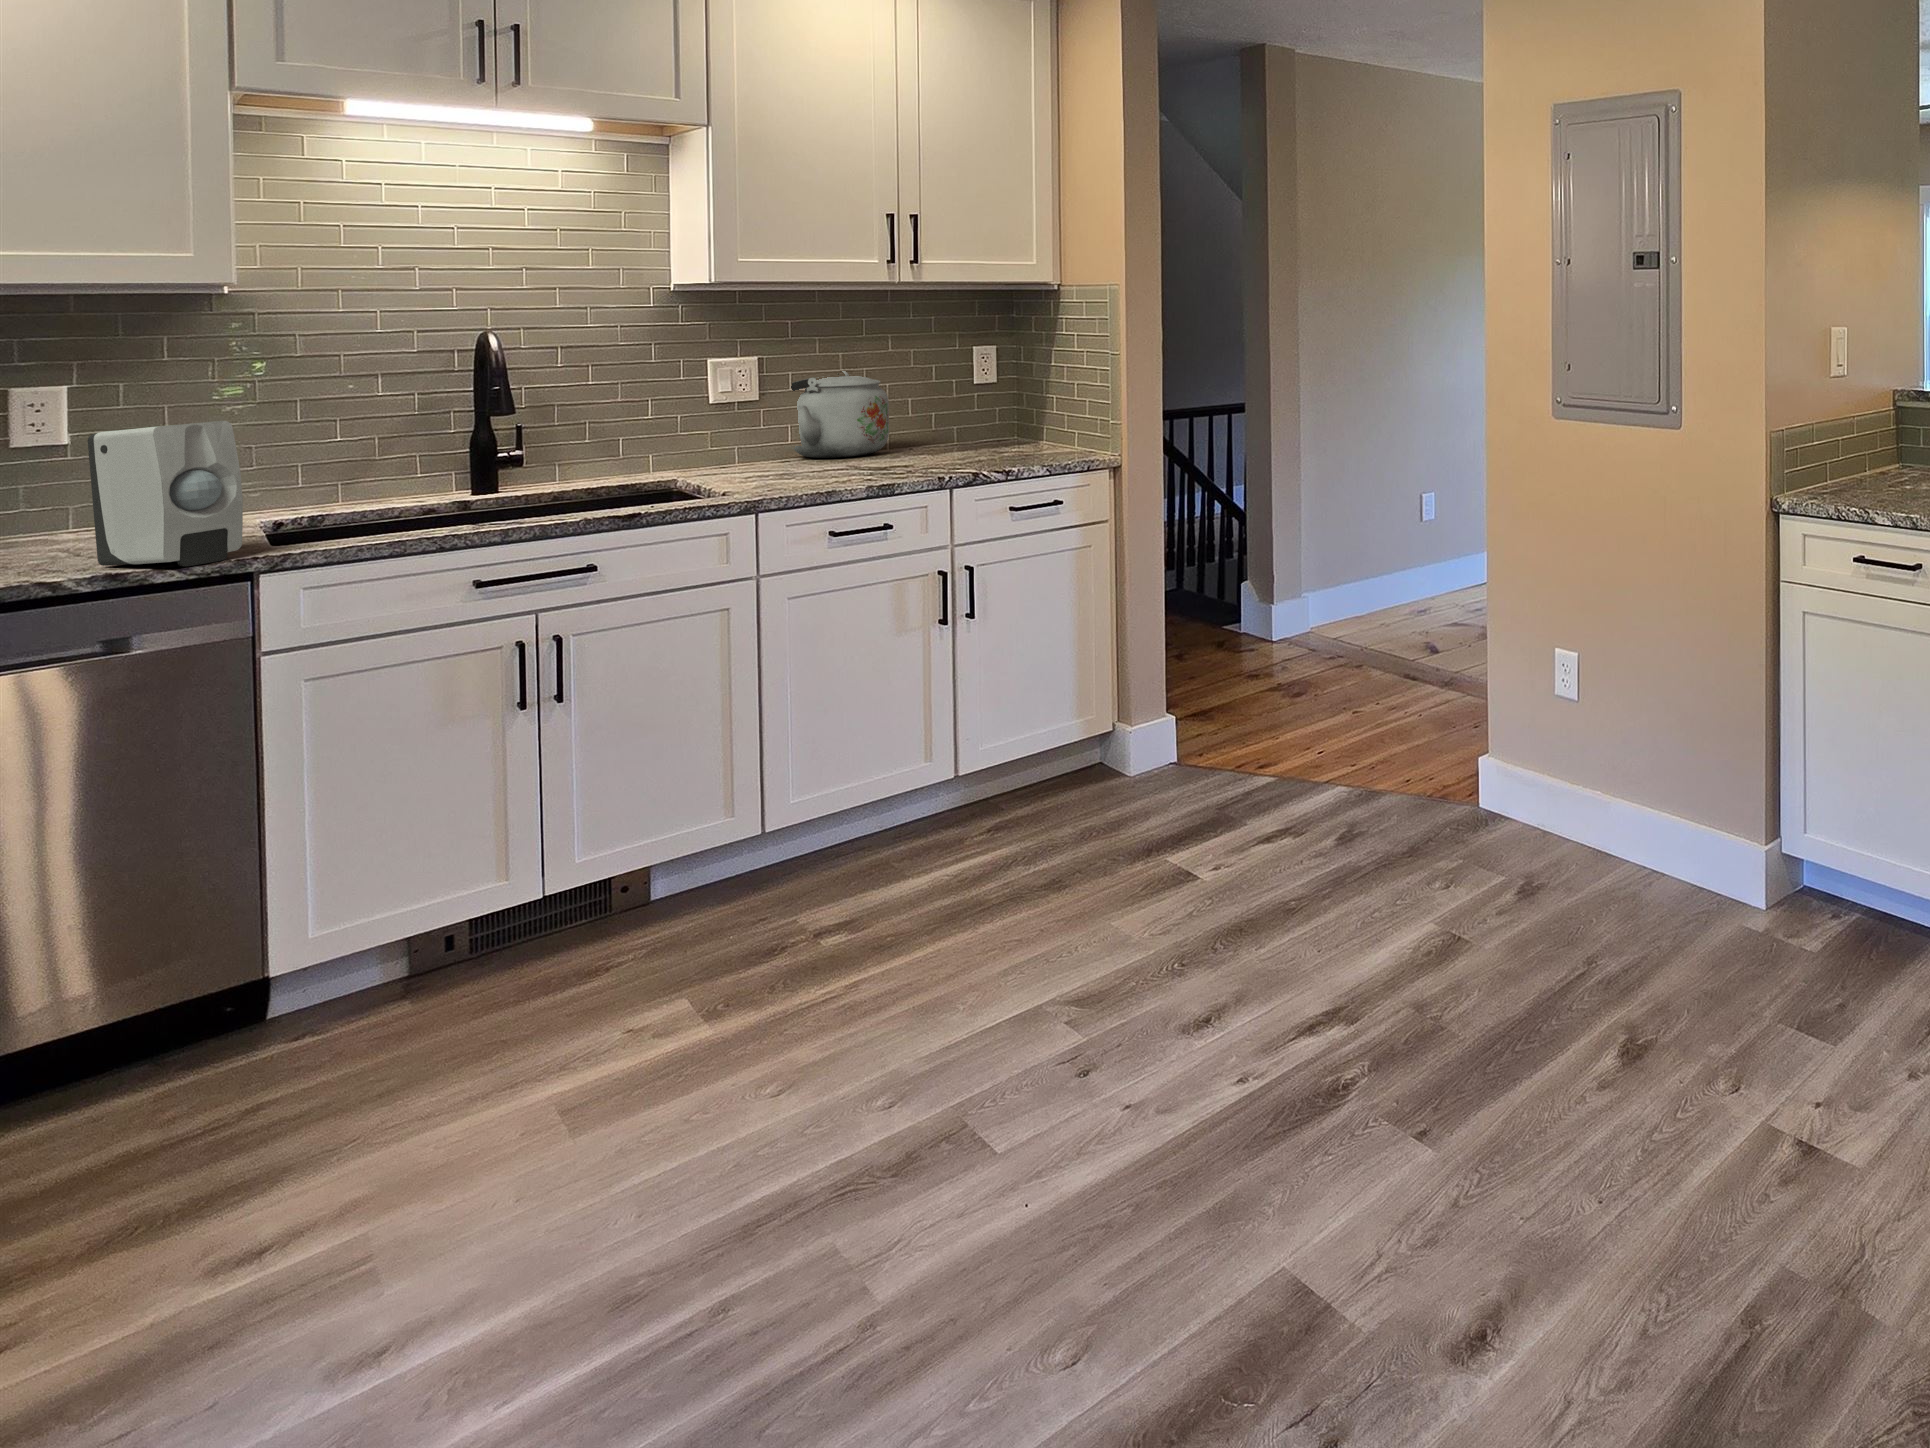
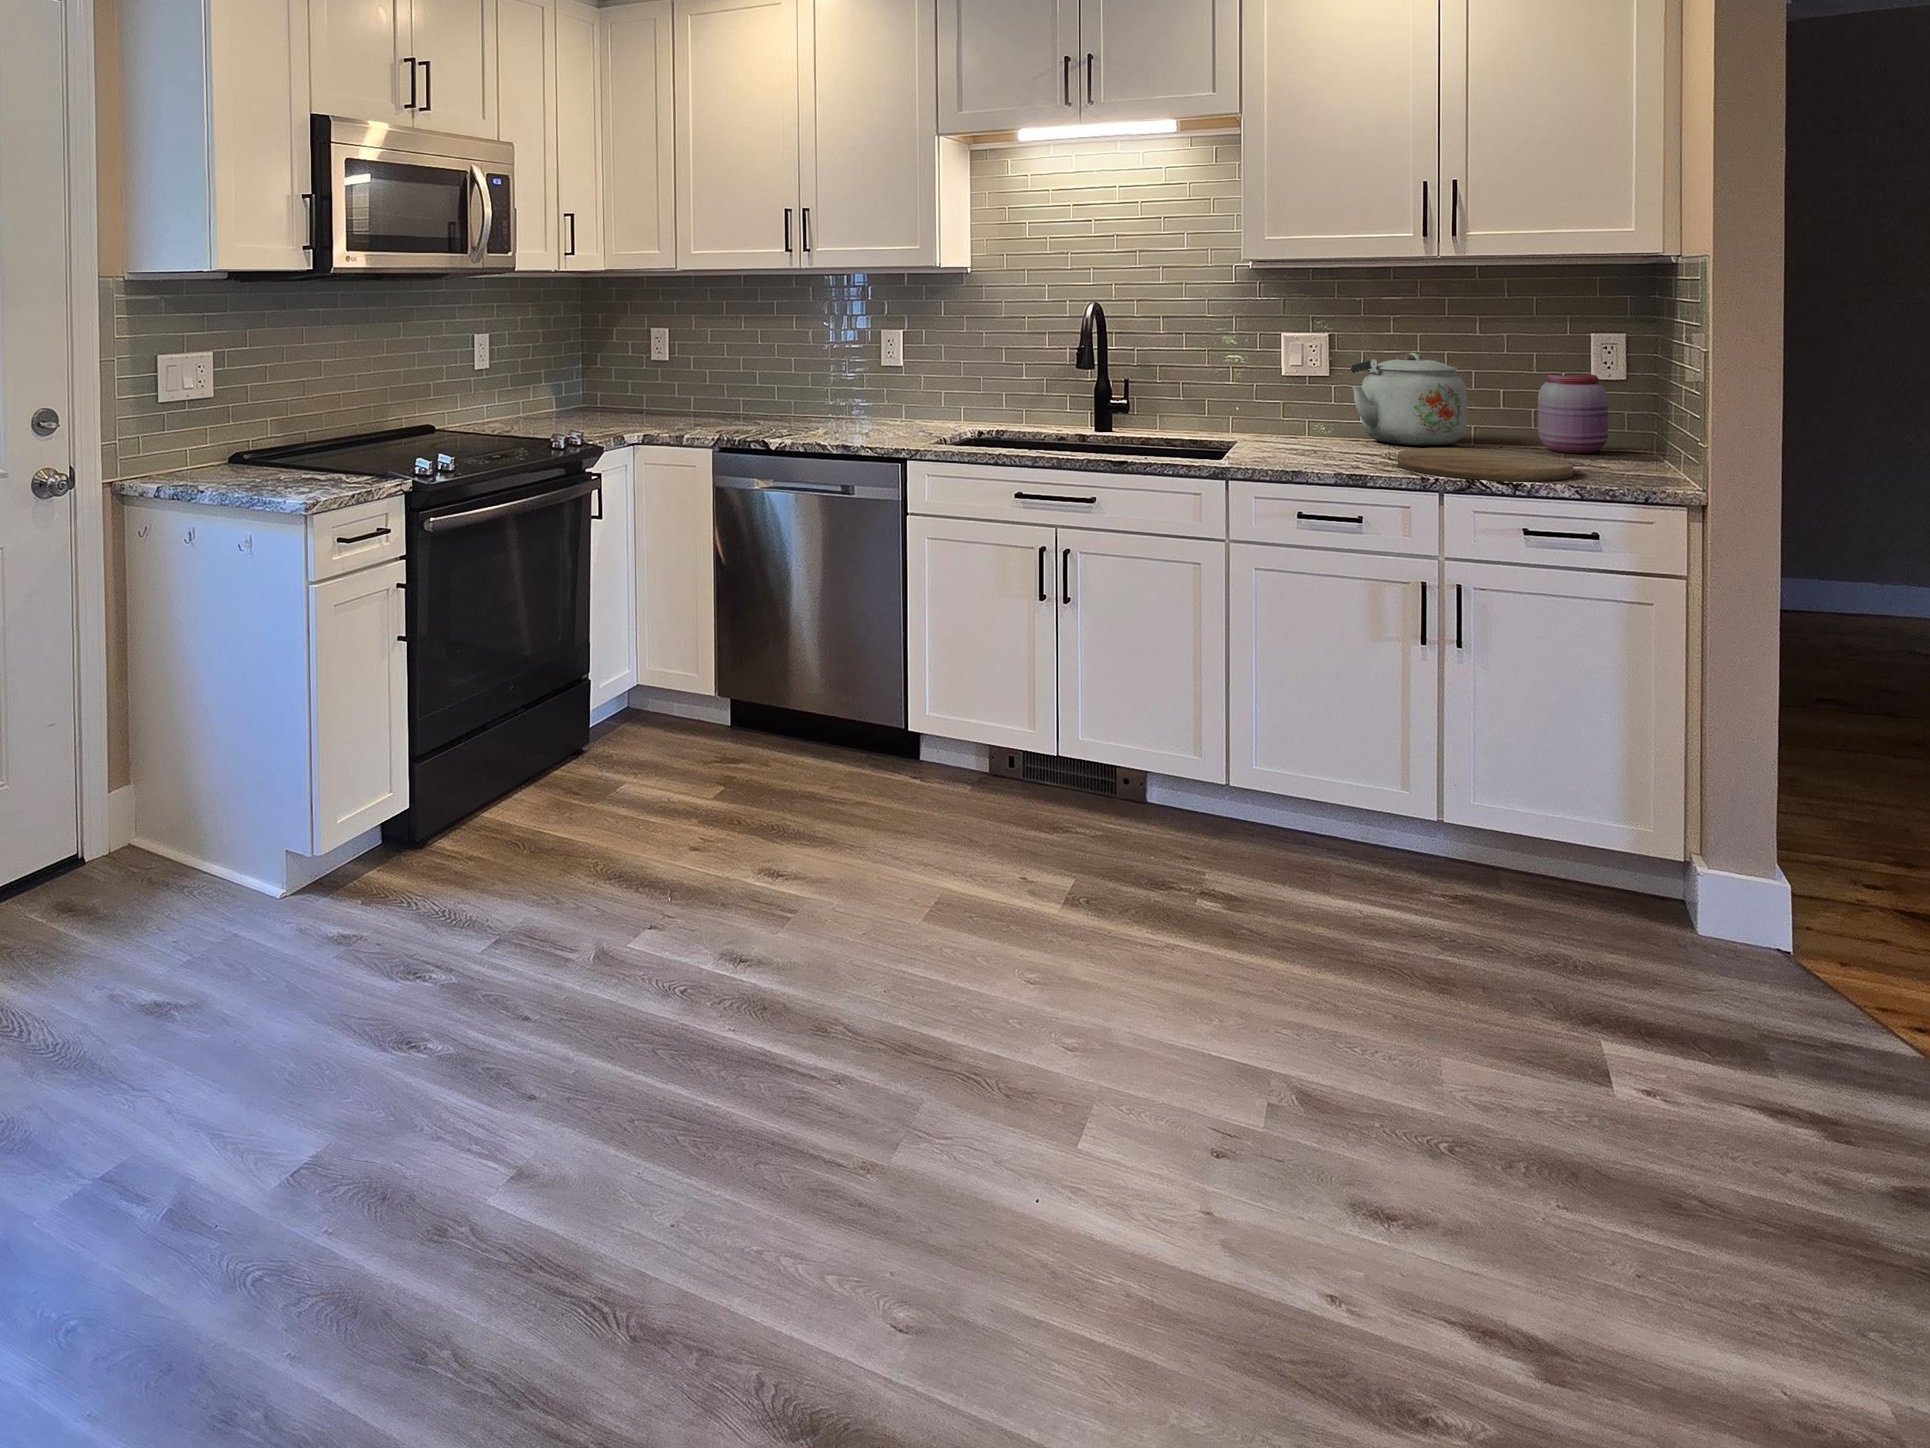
jar: none [941,378,994,445] -> present [1538,373,1608,453]
soap dispenser: present [88,421,243,566] -> none [849,357,898,446]
cutting board: none [891,445,1032,472] -> present [1398,448,1573,481]

